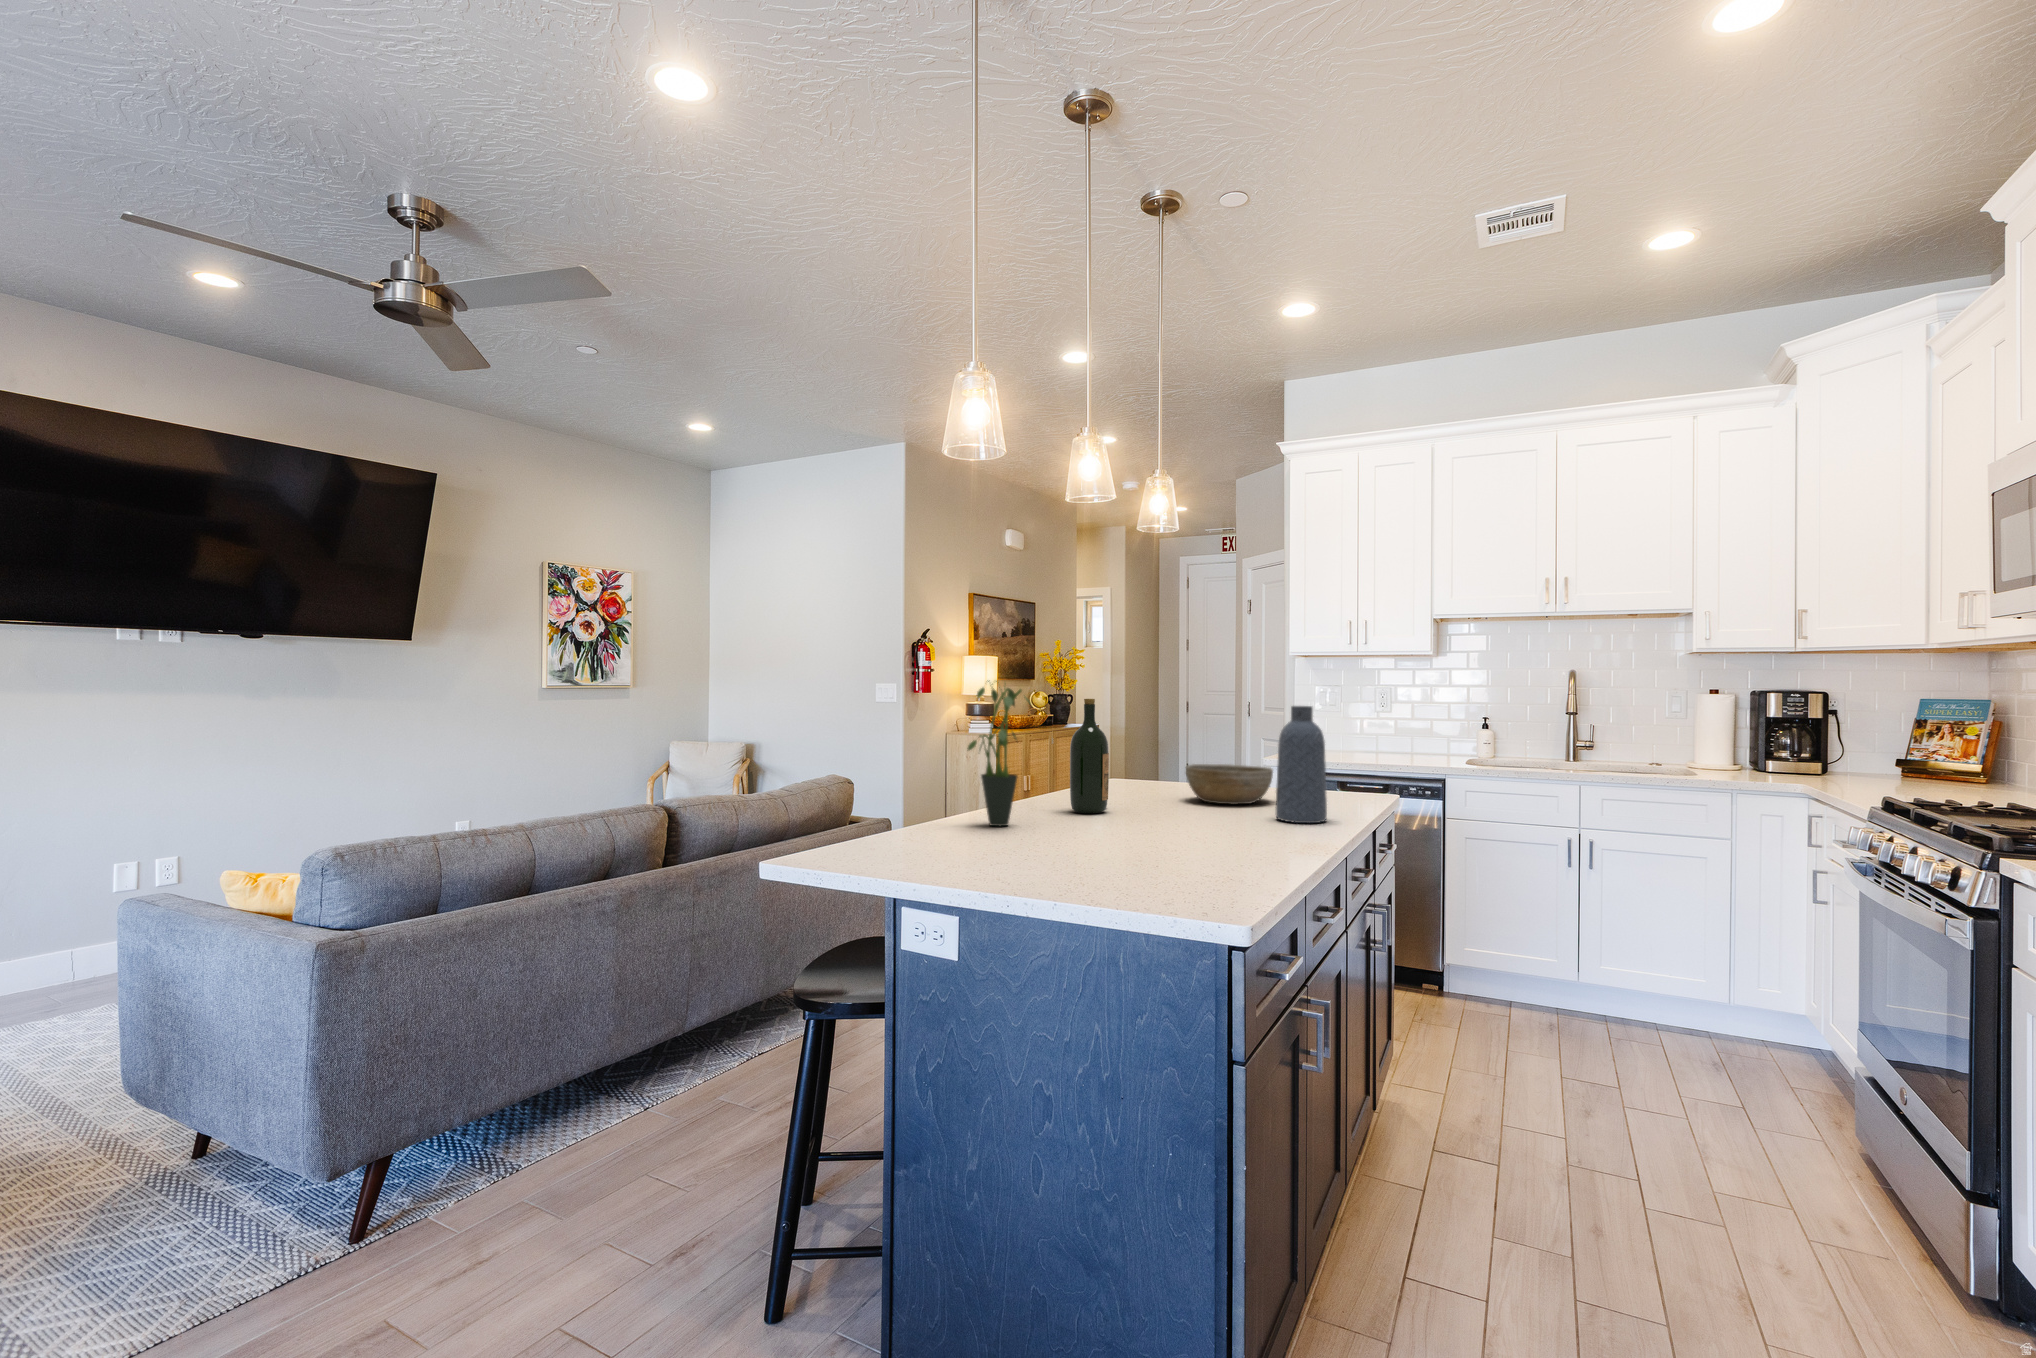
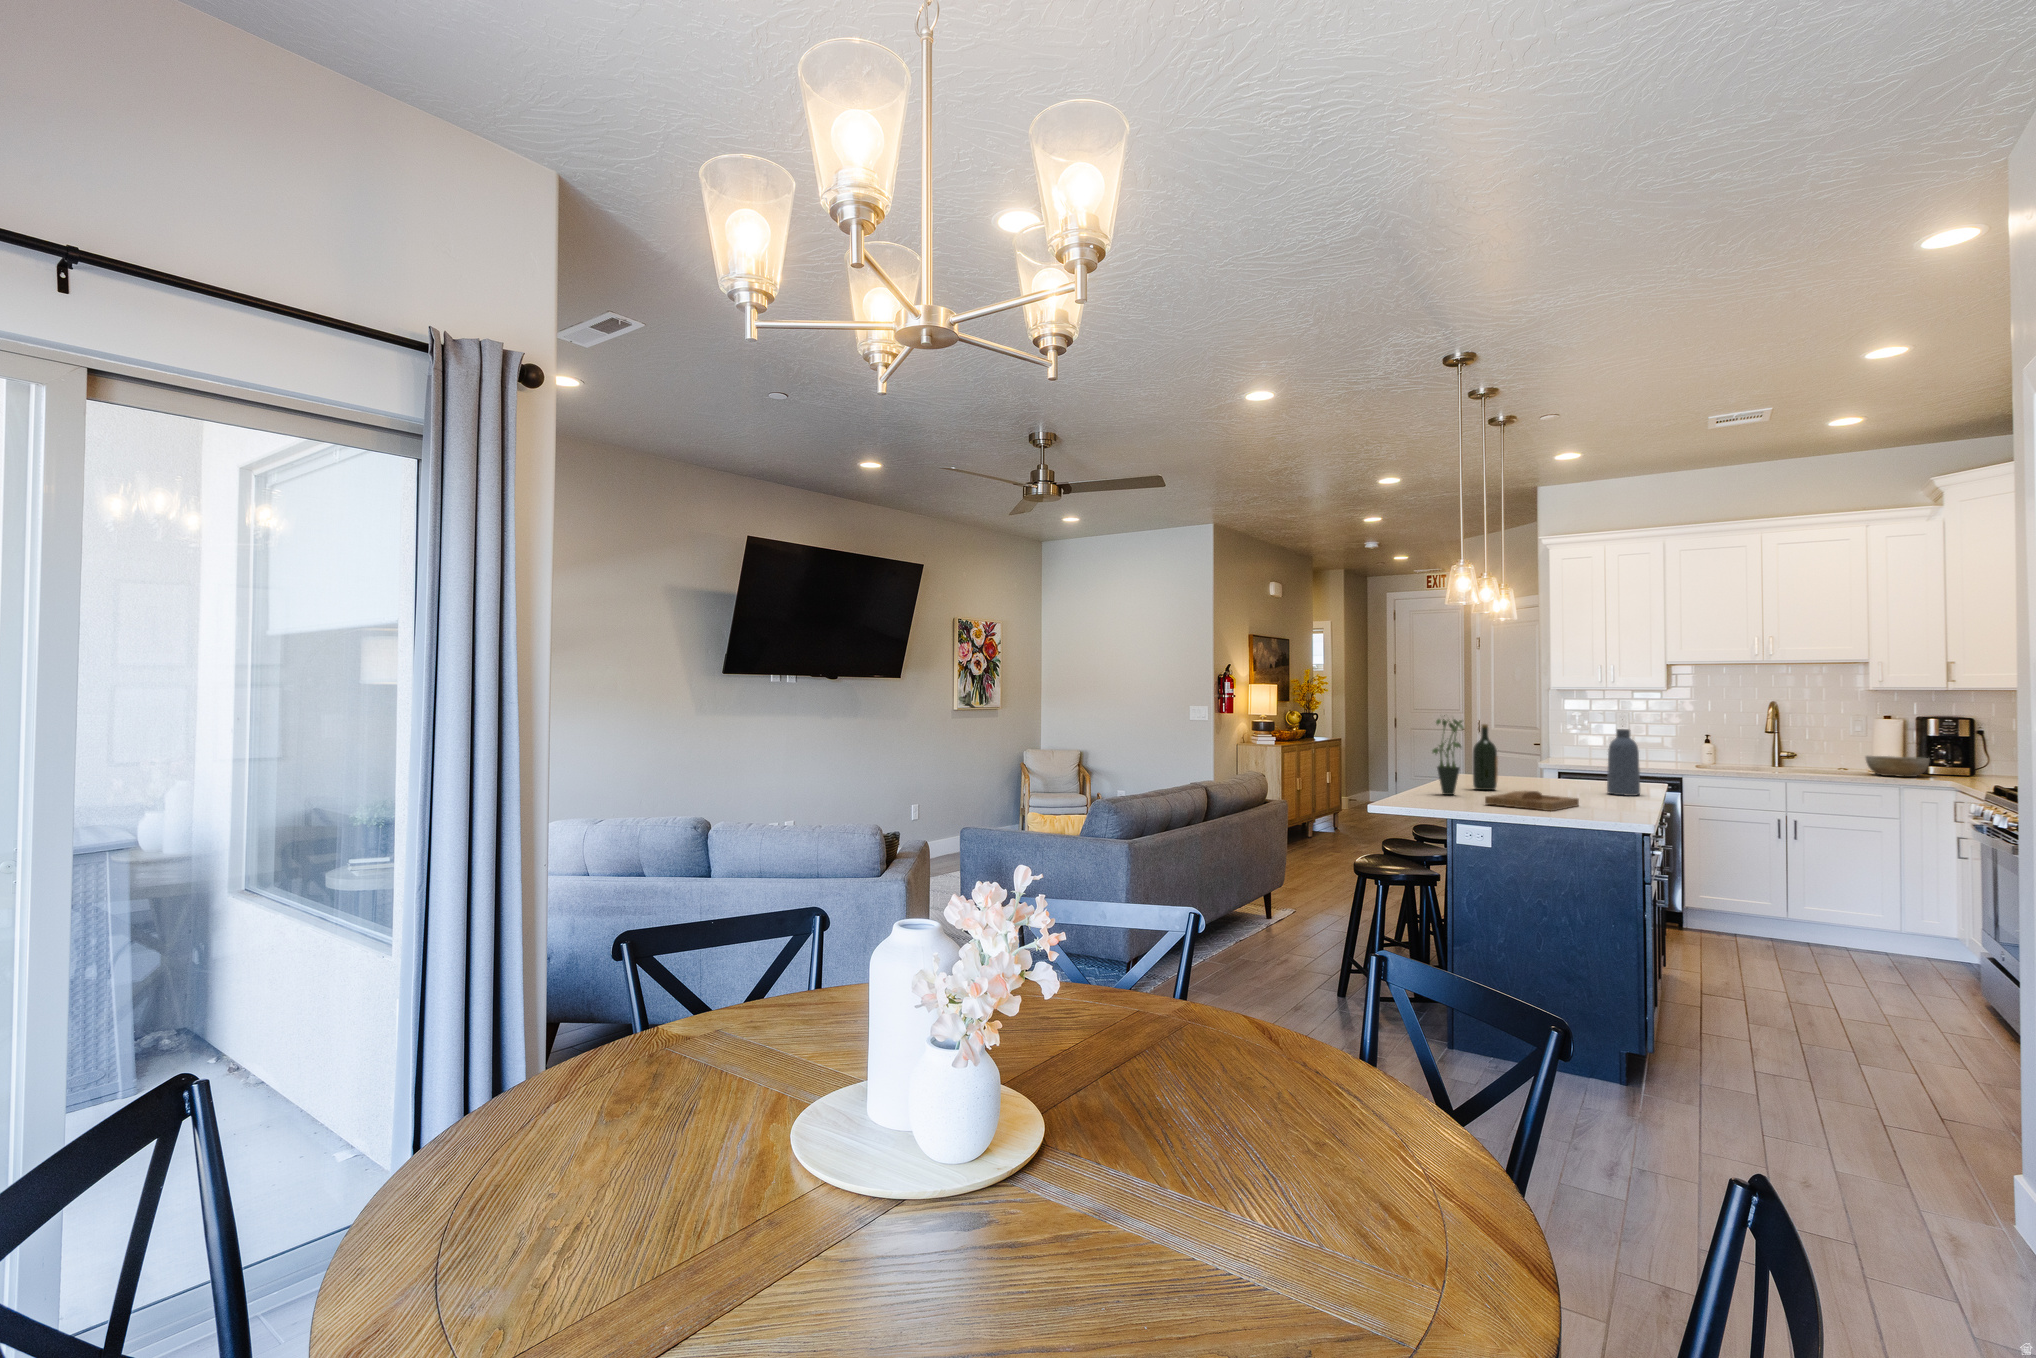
bowl: present [1185,764,1273,804] -> present [1866,756,1929,777]
tray: none [1002,824,1177,873] -> present [1485,791,1579,811]

